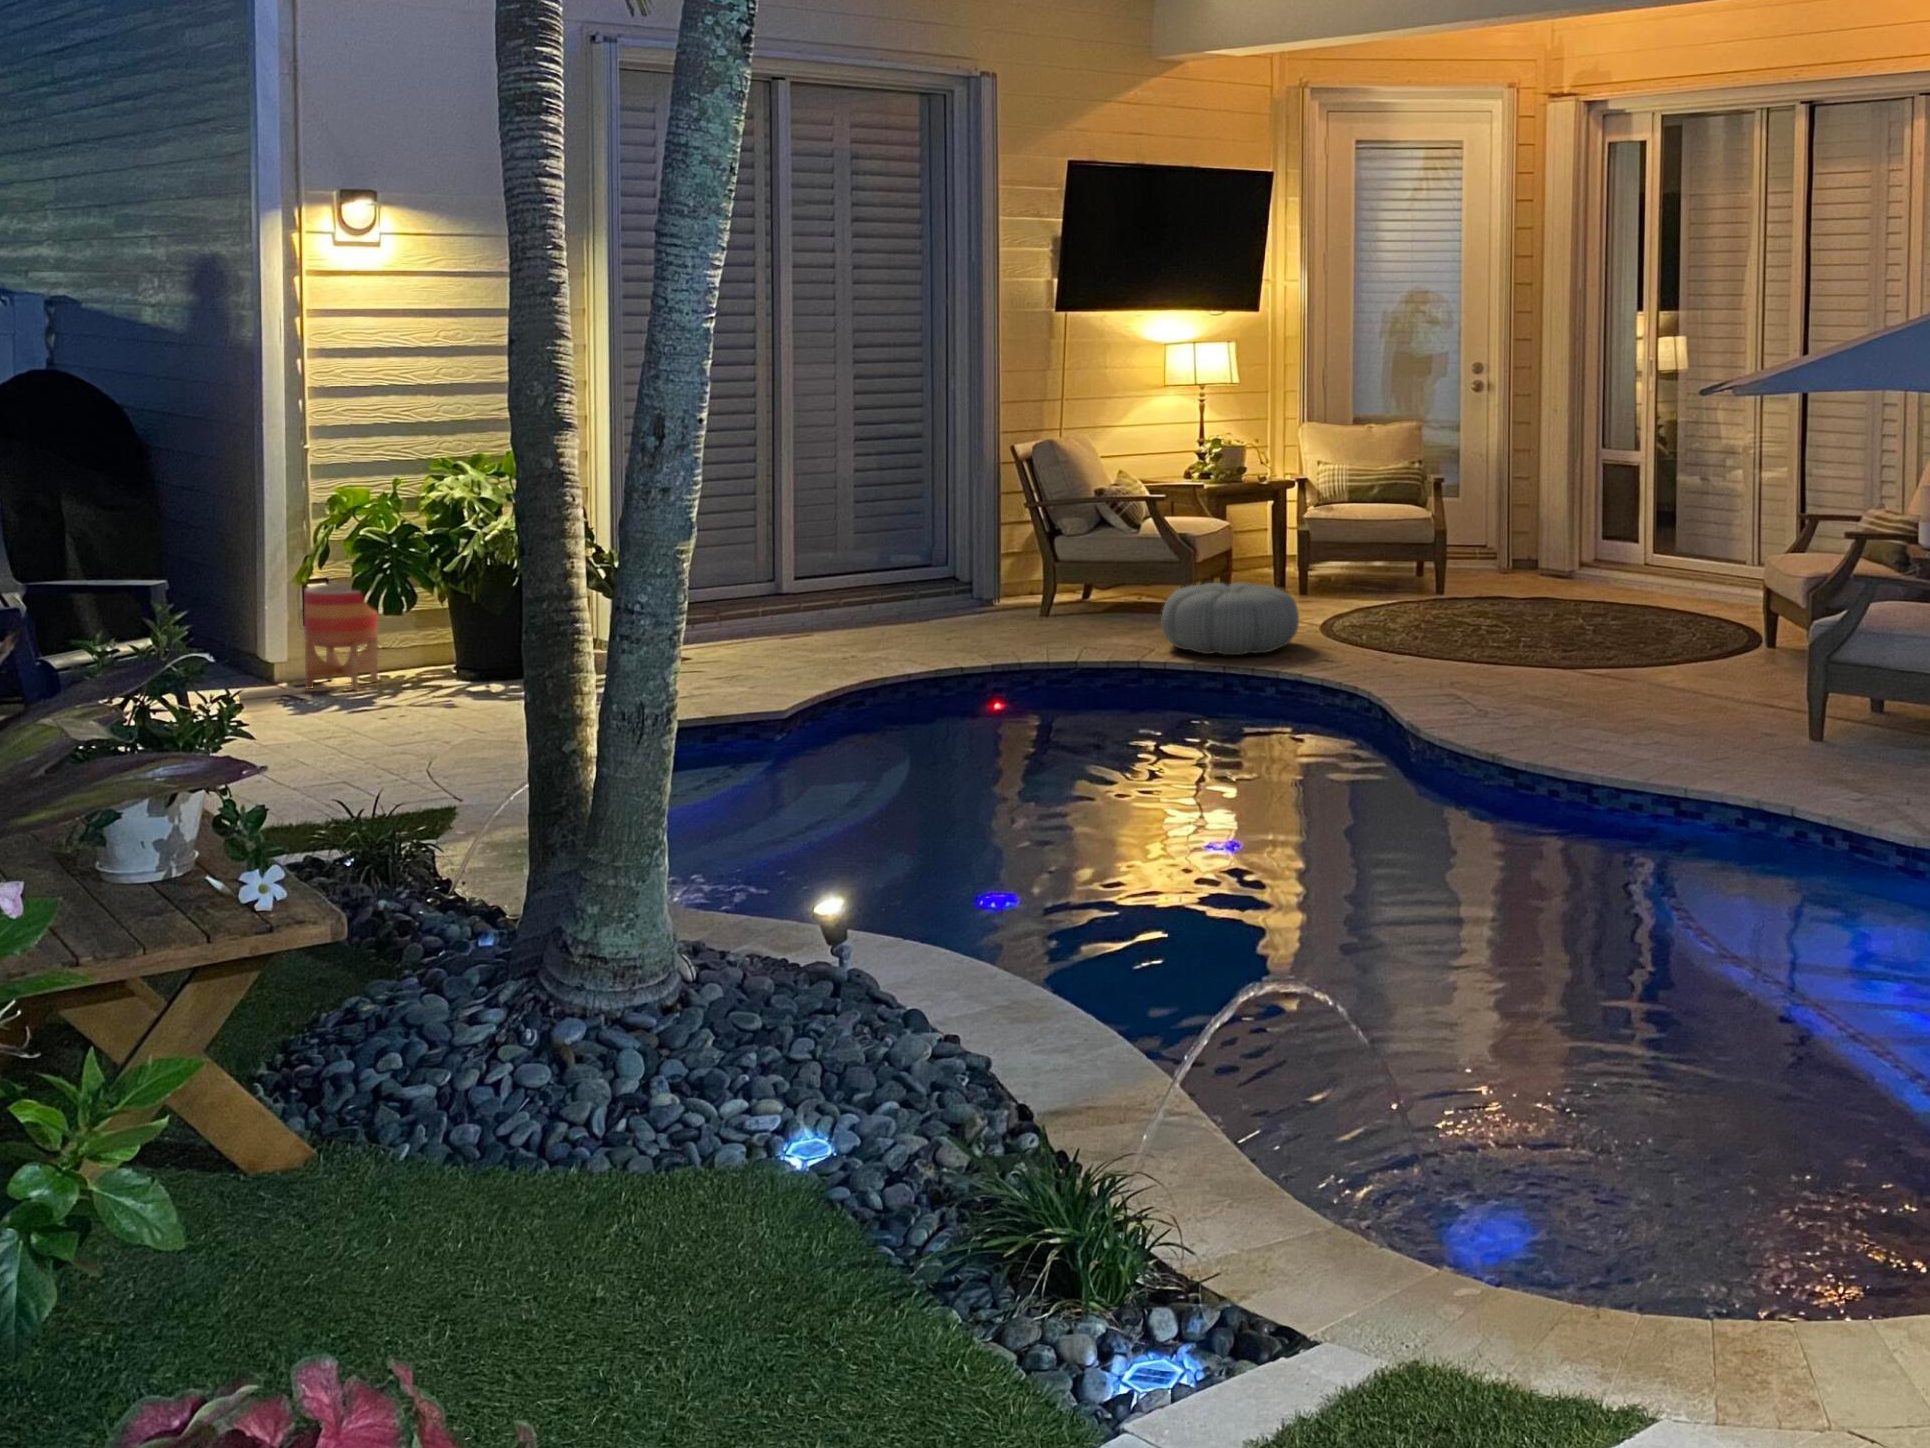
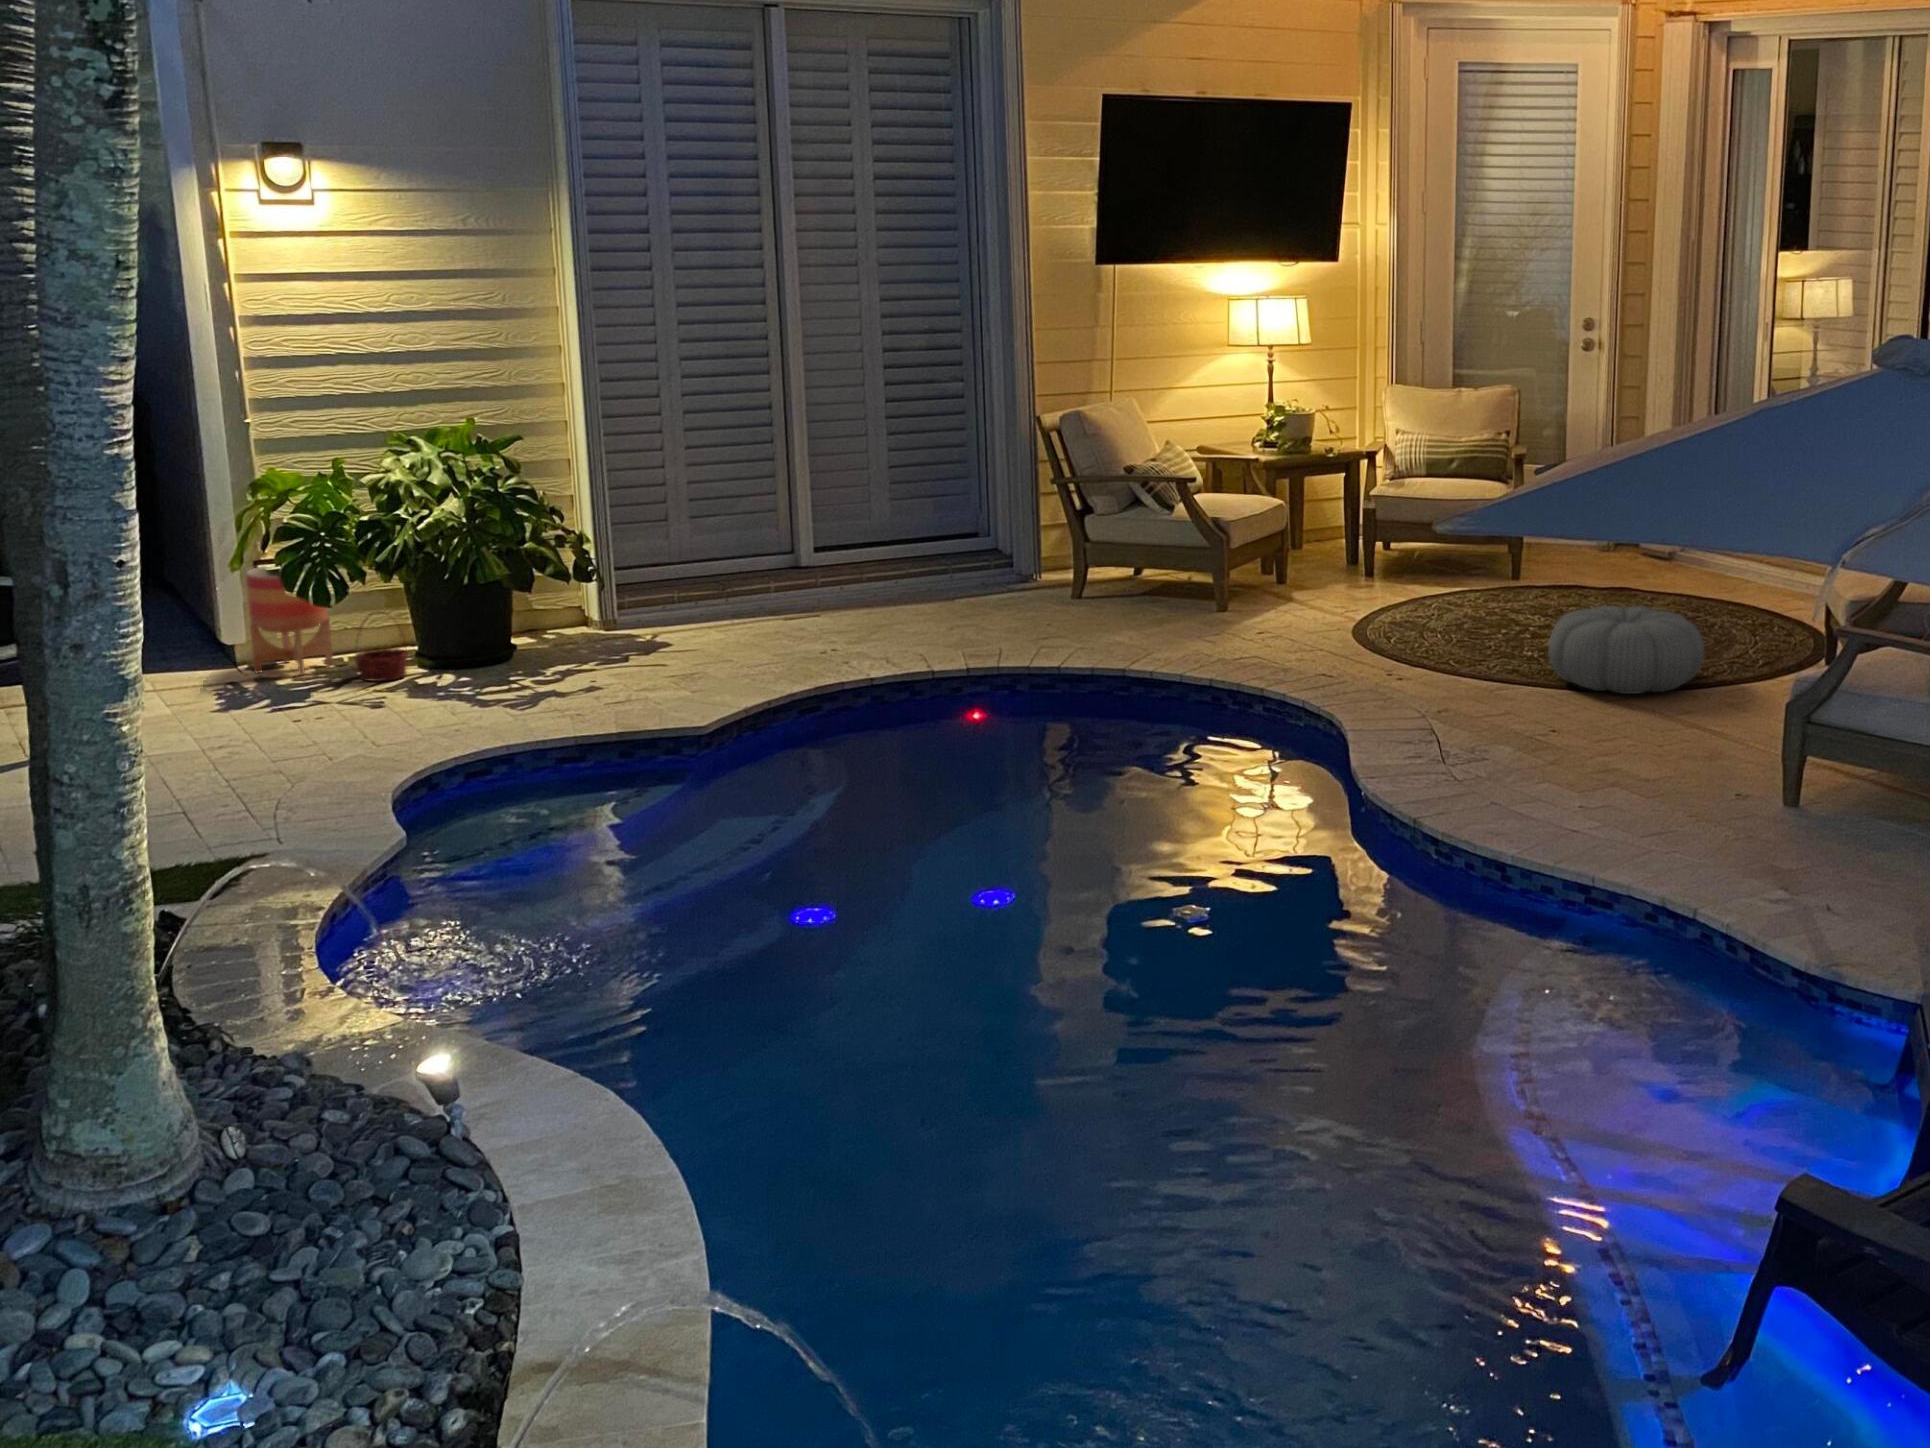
pouf: present [1161,583,1299,655] -> present [1548,606,1704,694]
basket: none [409,625,462,693] -> present [355,612,408,682]

